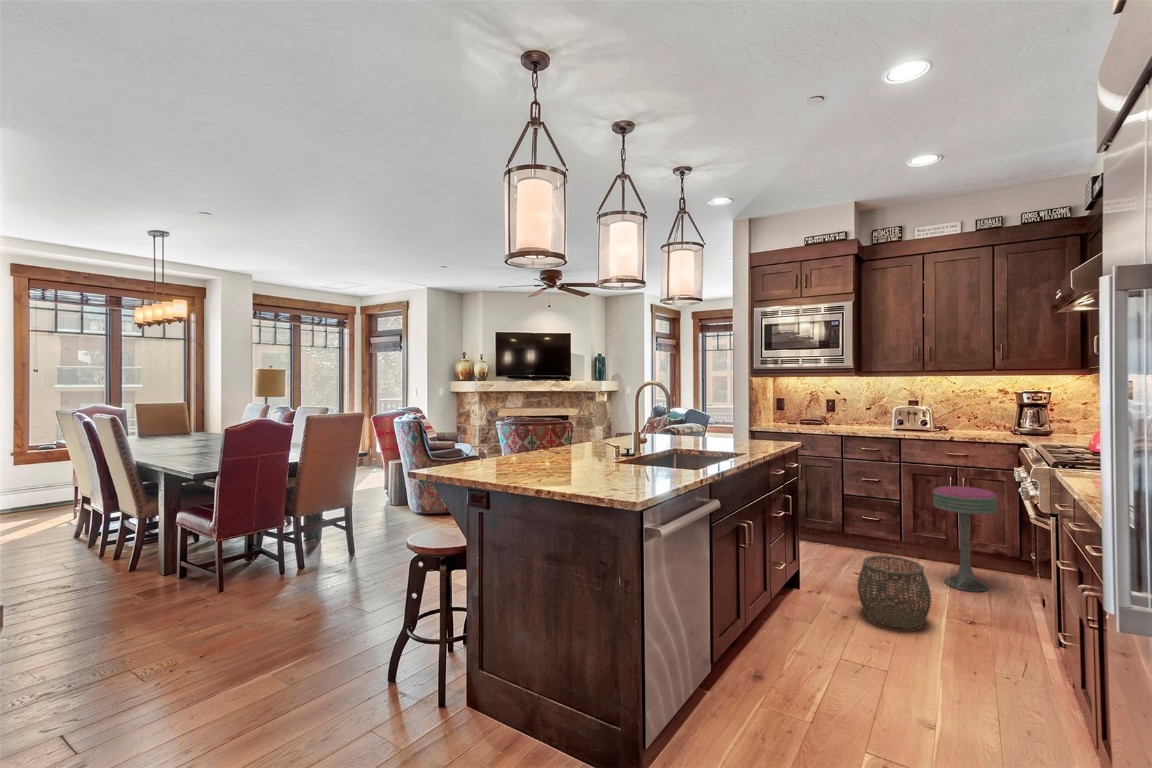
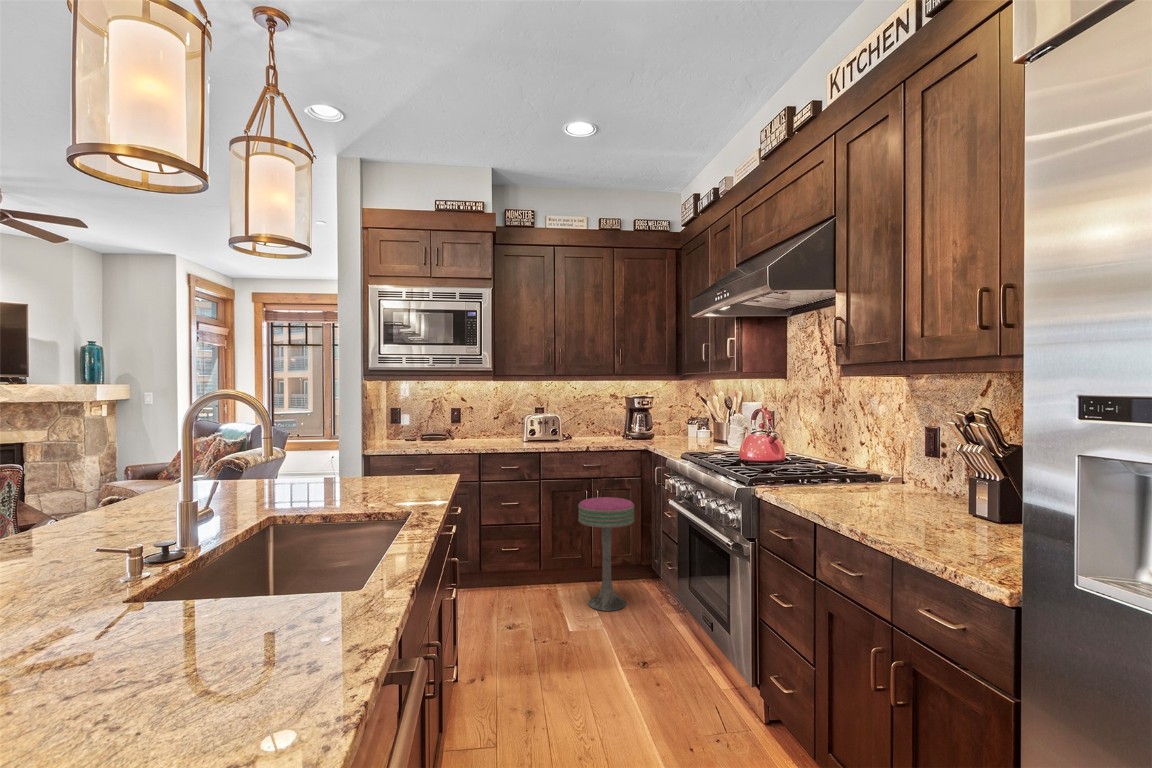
woven basket: present [857,555,931,629] -> none [526,594,605,687]

